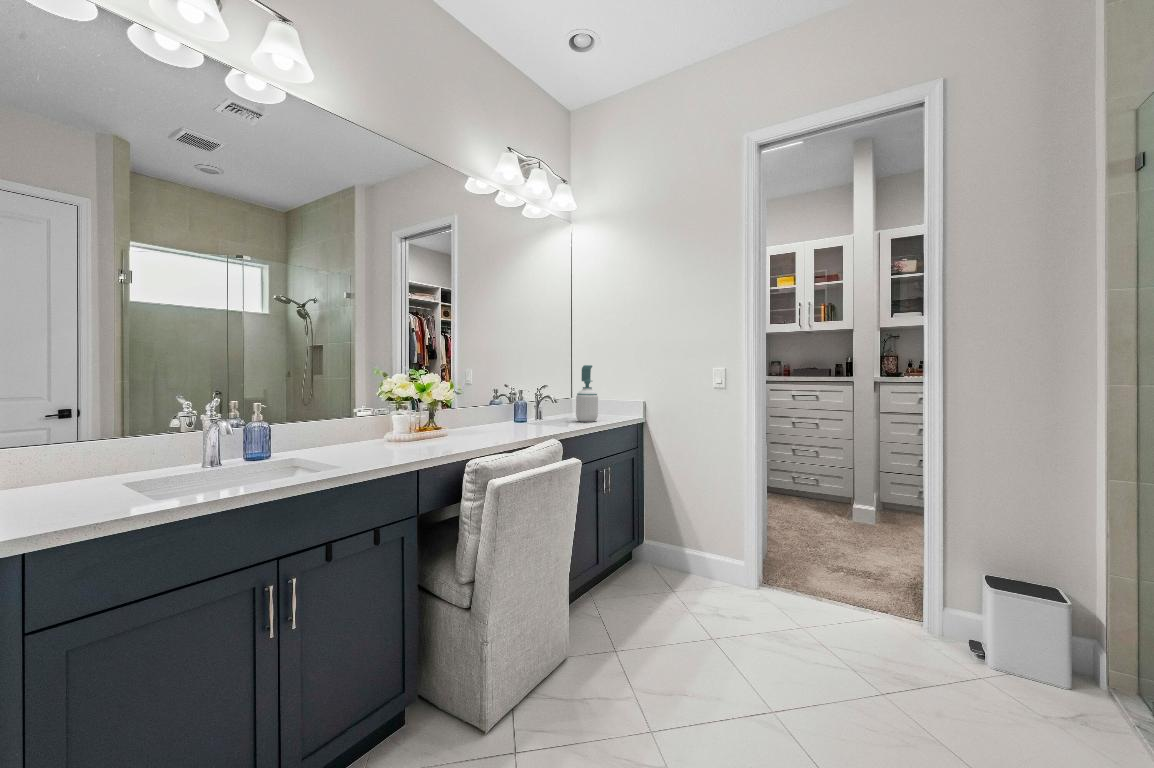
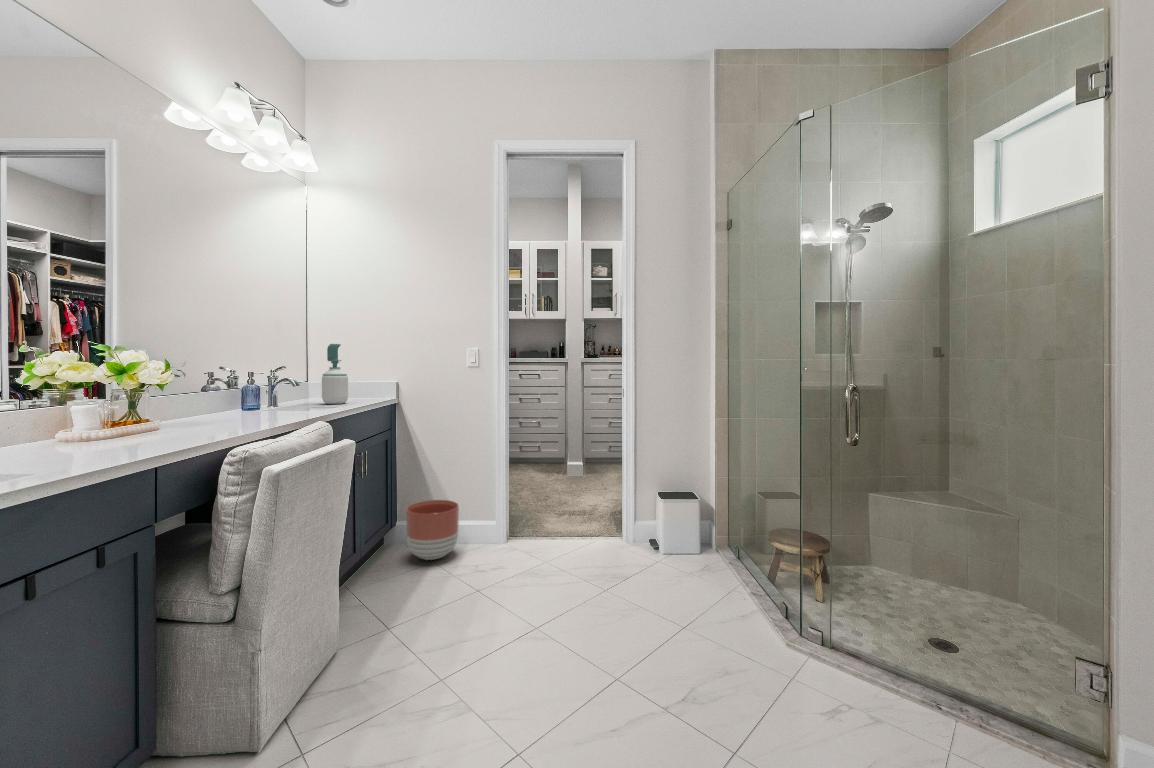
planter: none [646,527,699,591] -> present [406,500,459,560]

